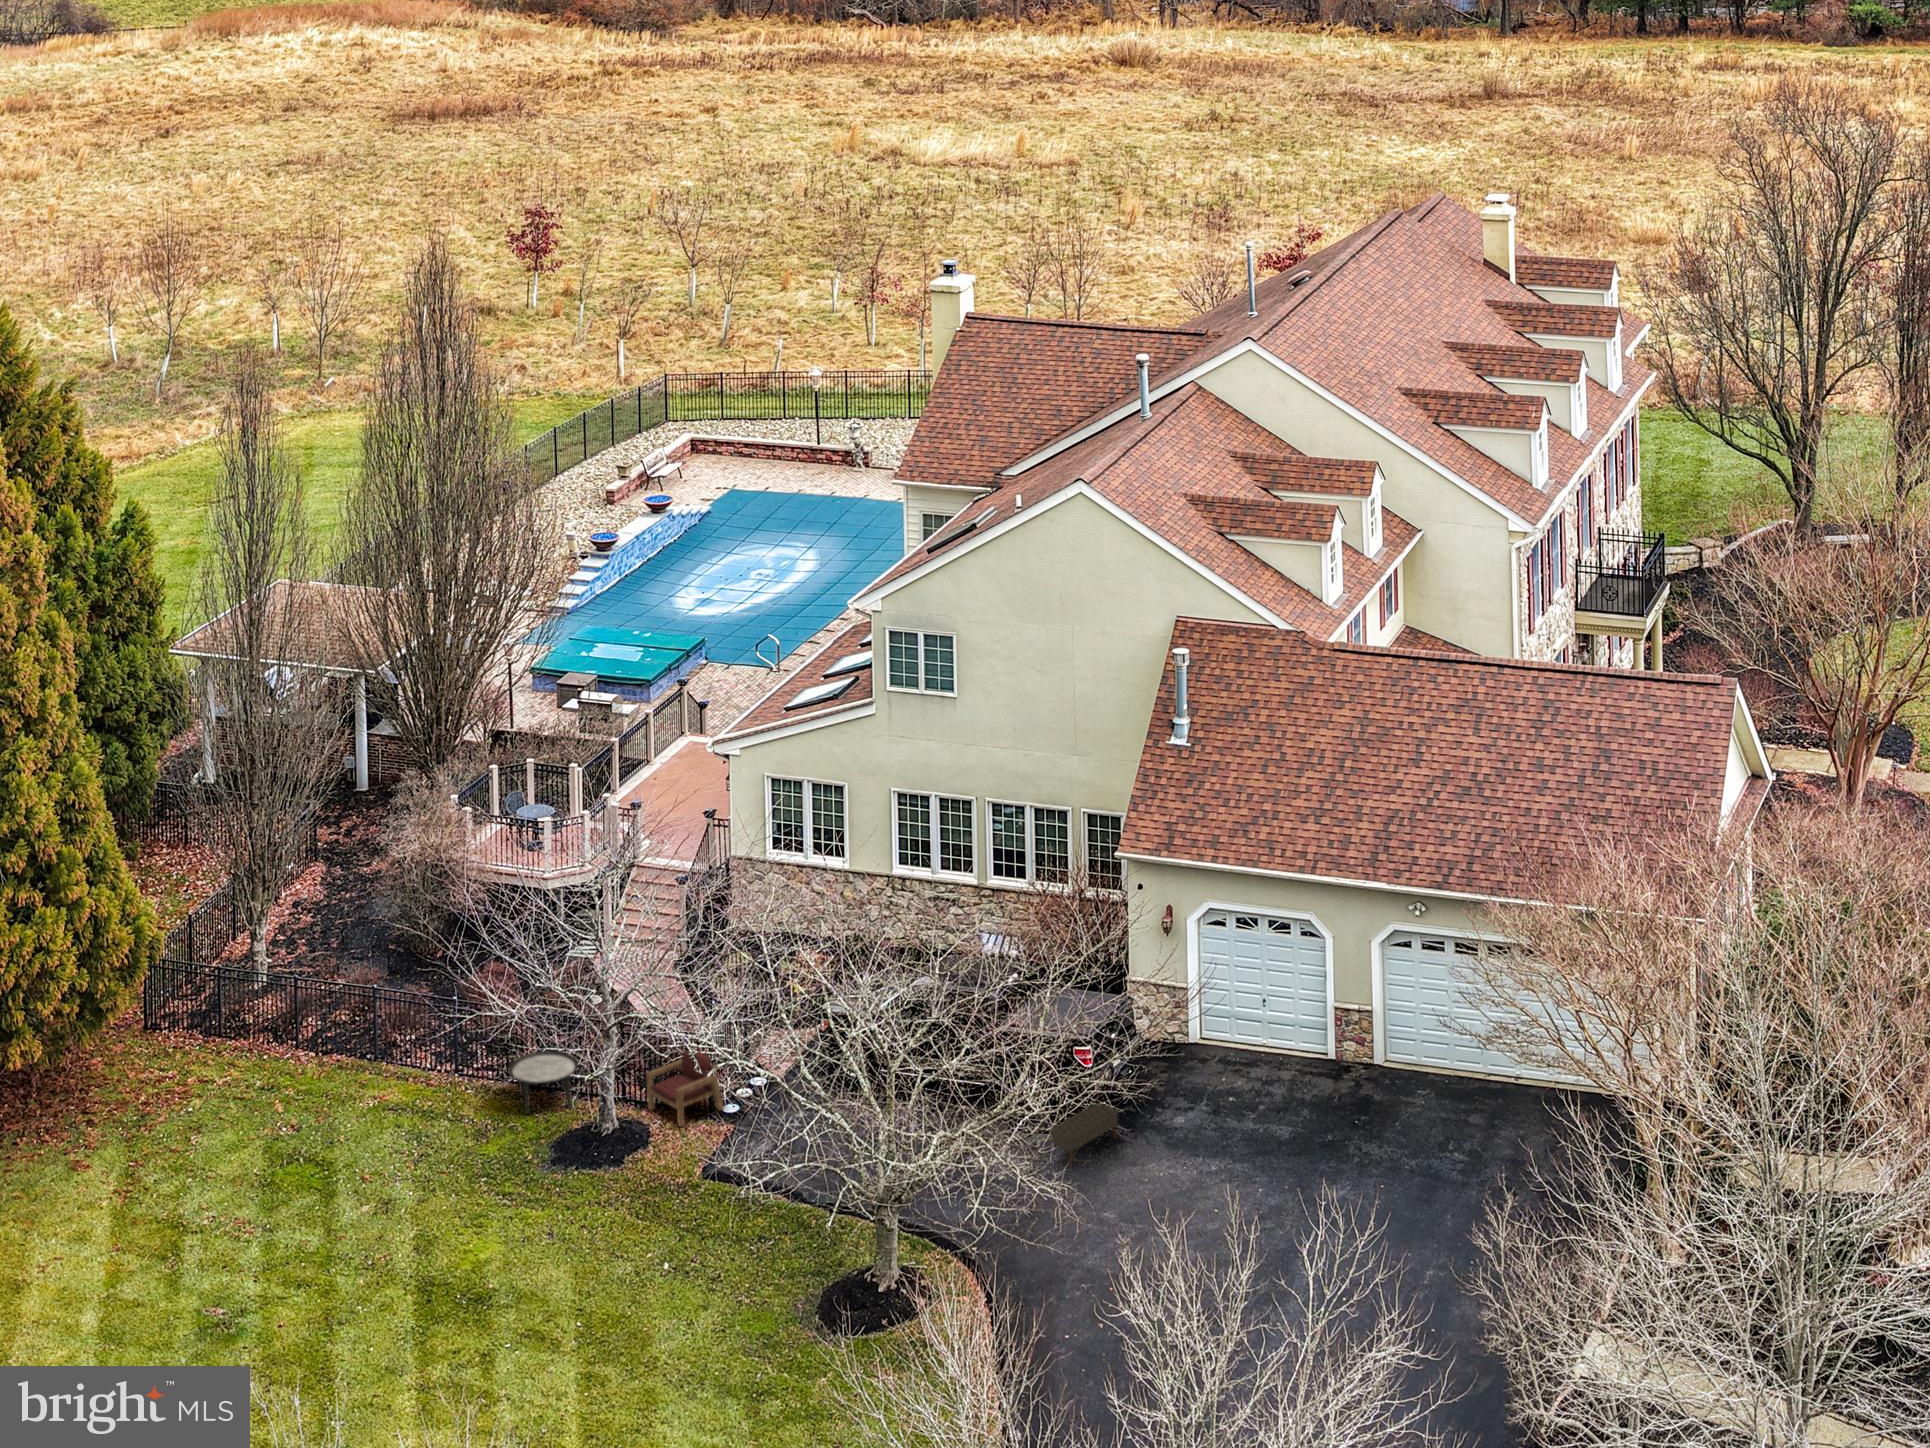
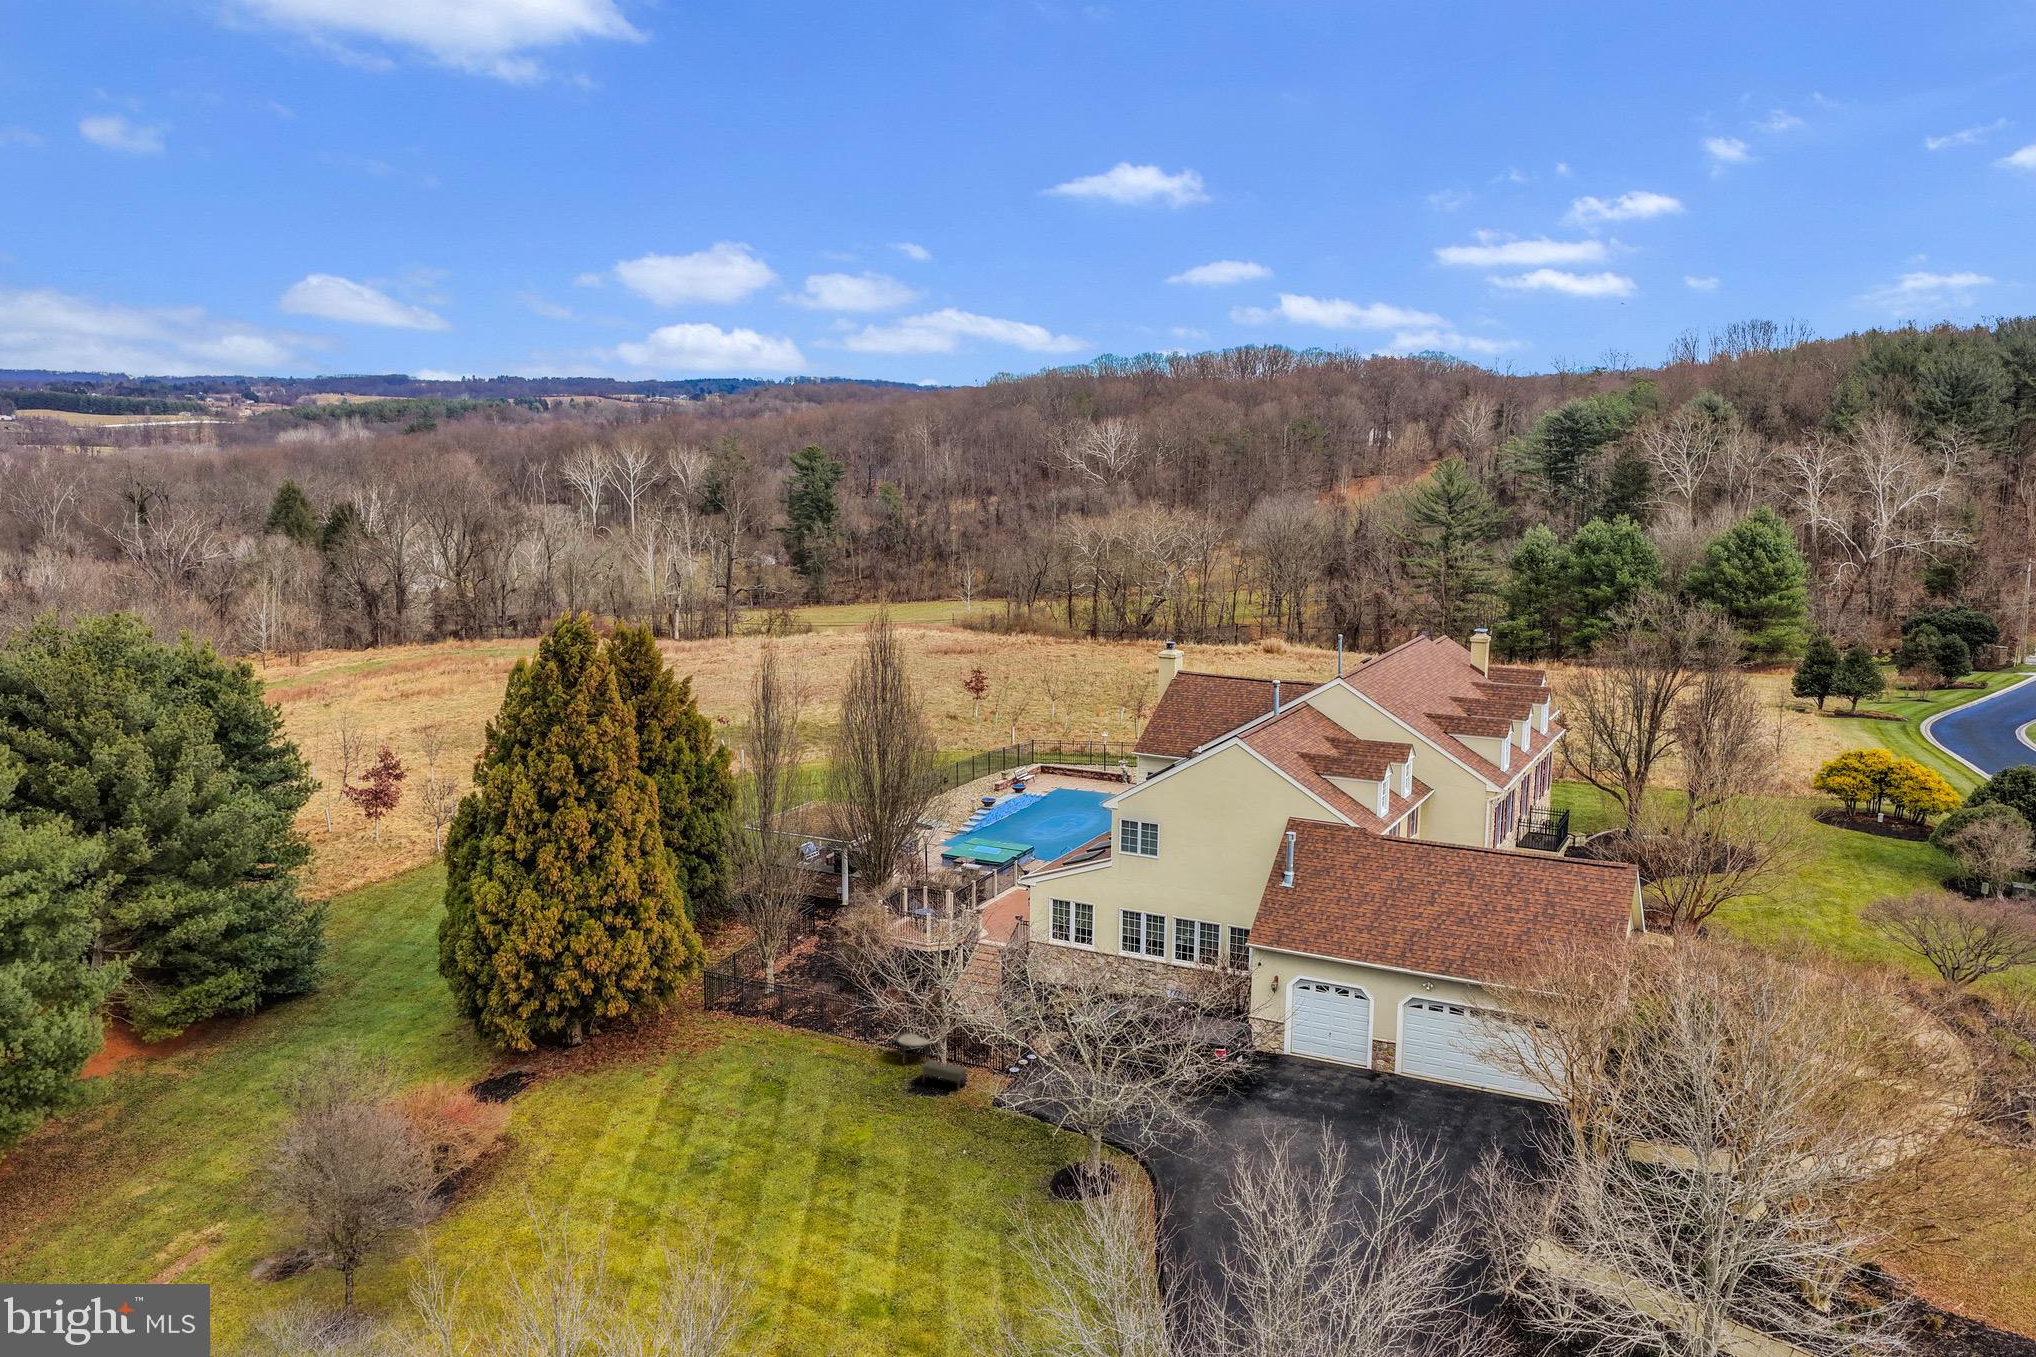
armchair: present [646,1051,724,1127] -> none [971,1032,1014,1078]
bench: present [1050,1103,1118,1166] -> present [922,1060,967,1089]

